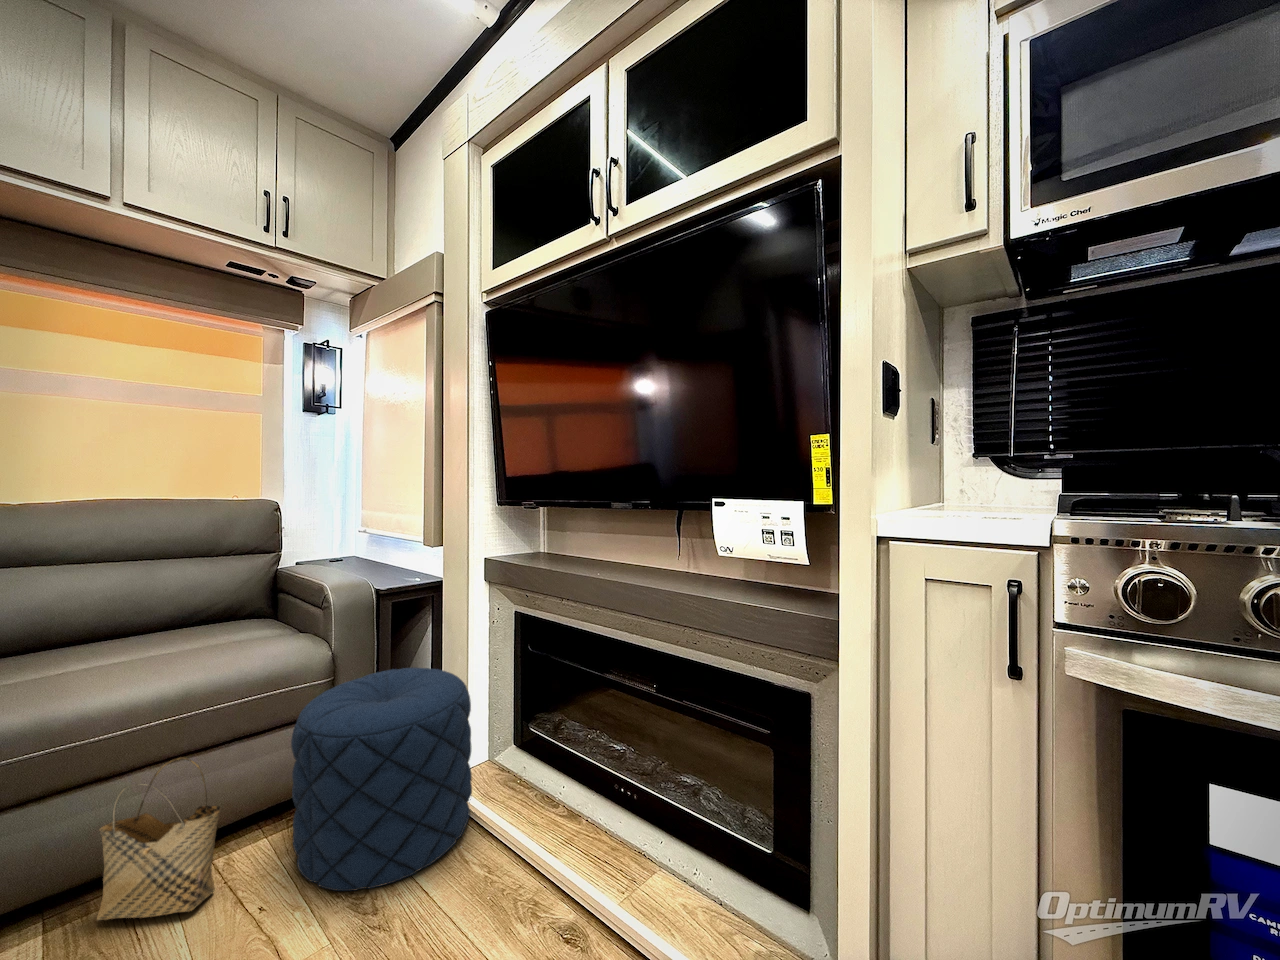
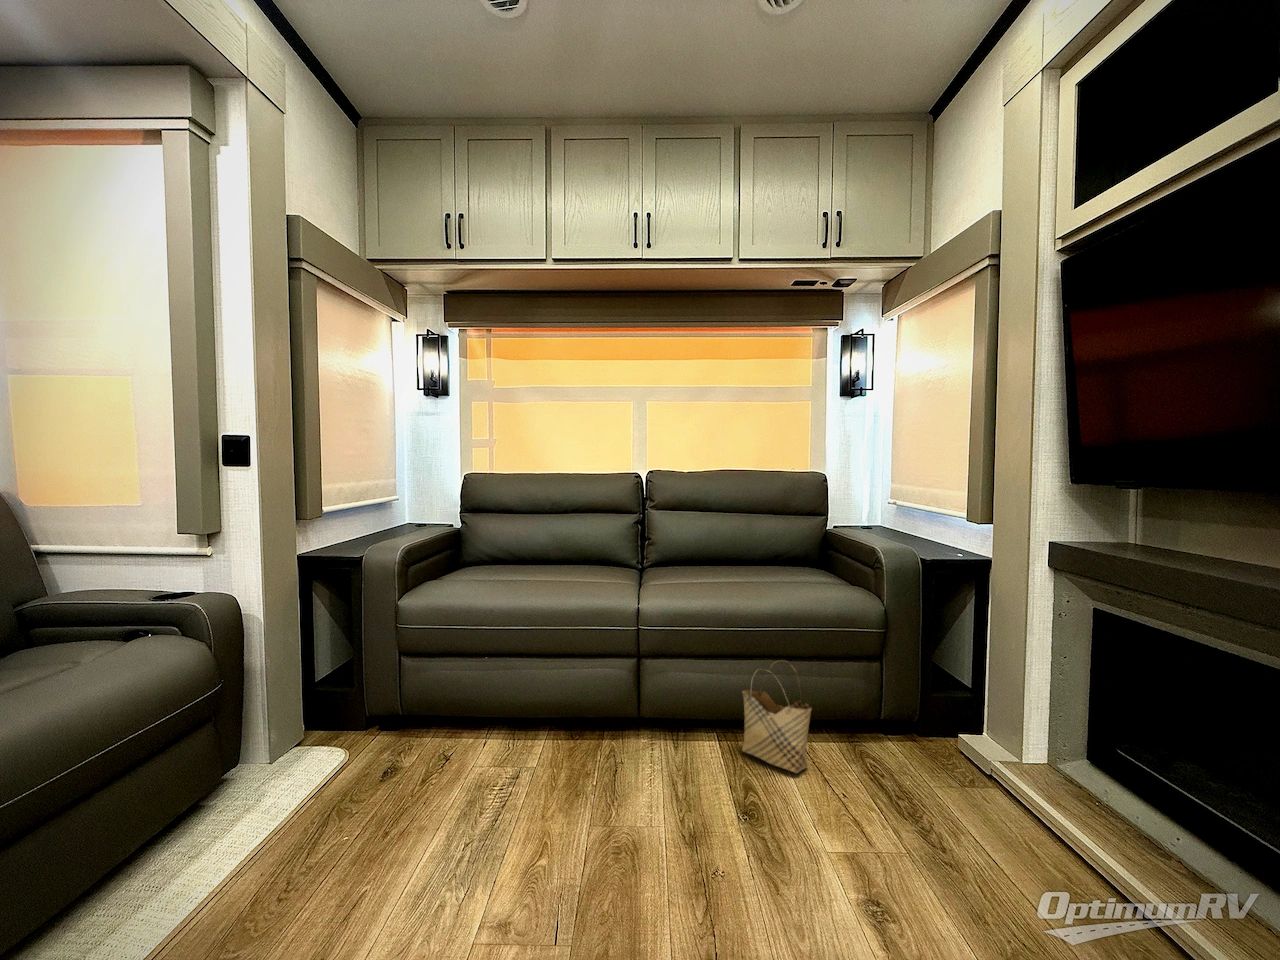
pouf: present [291,668,472,891] -> none [860,636,1037,836]

